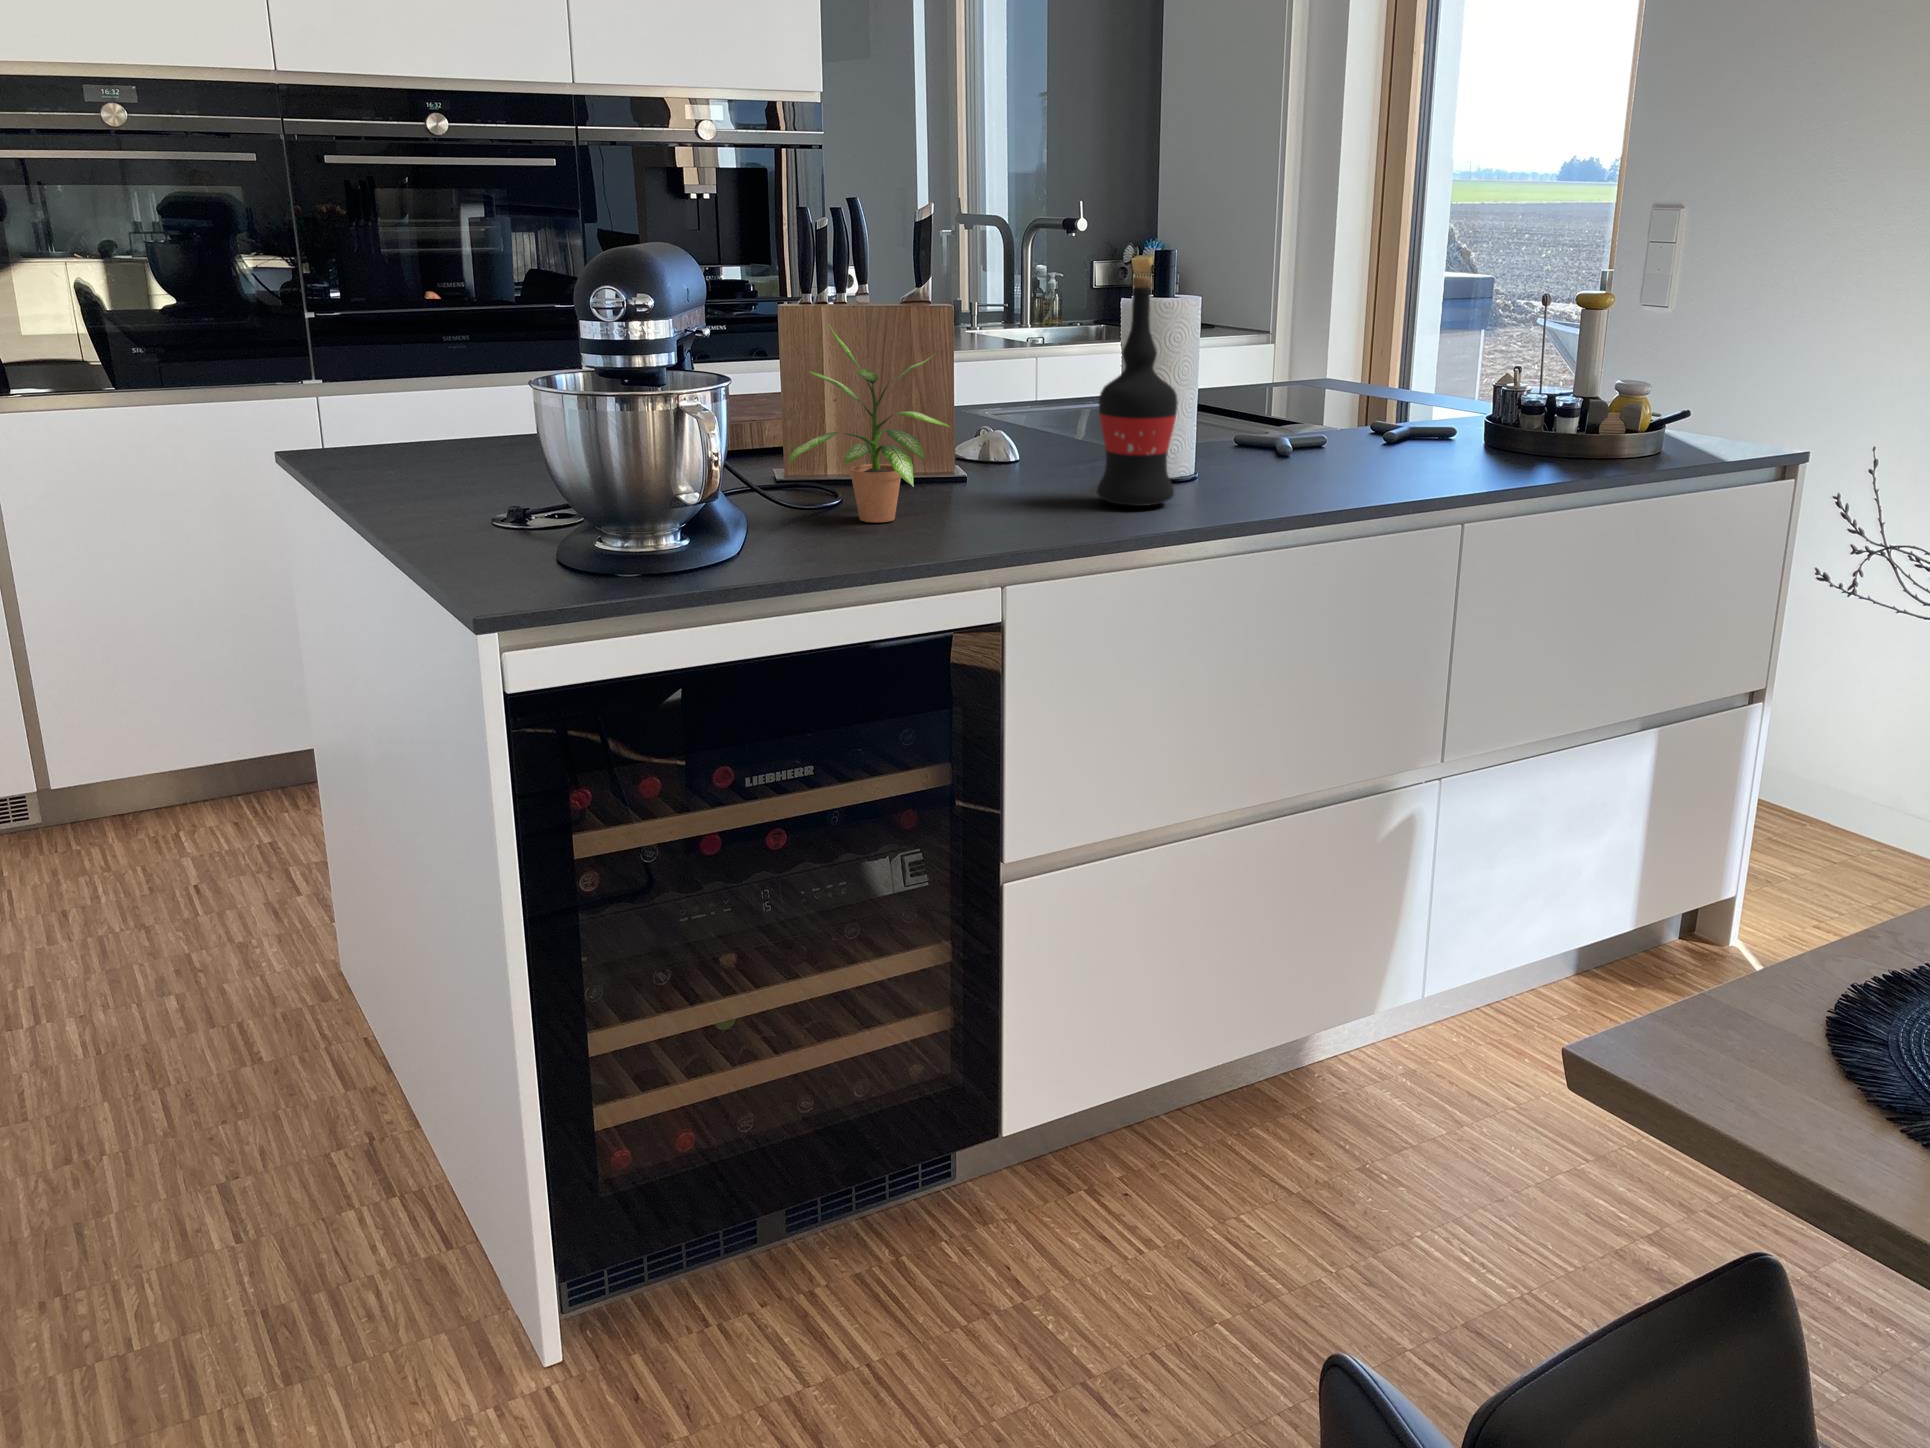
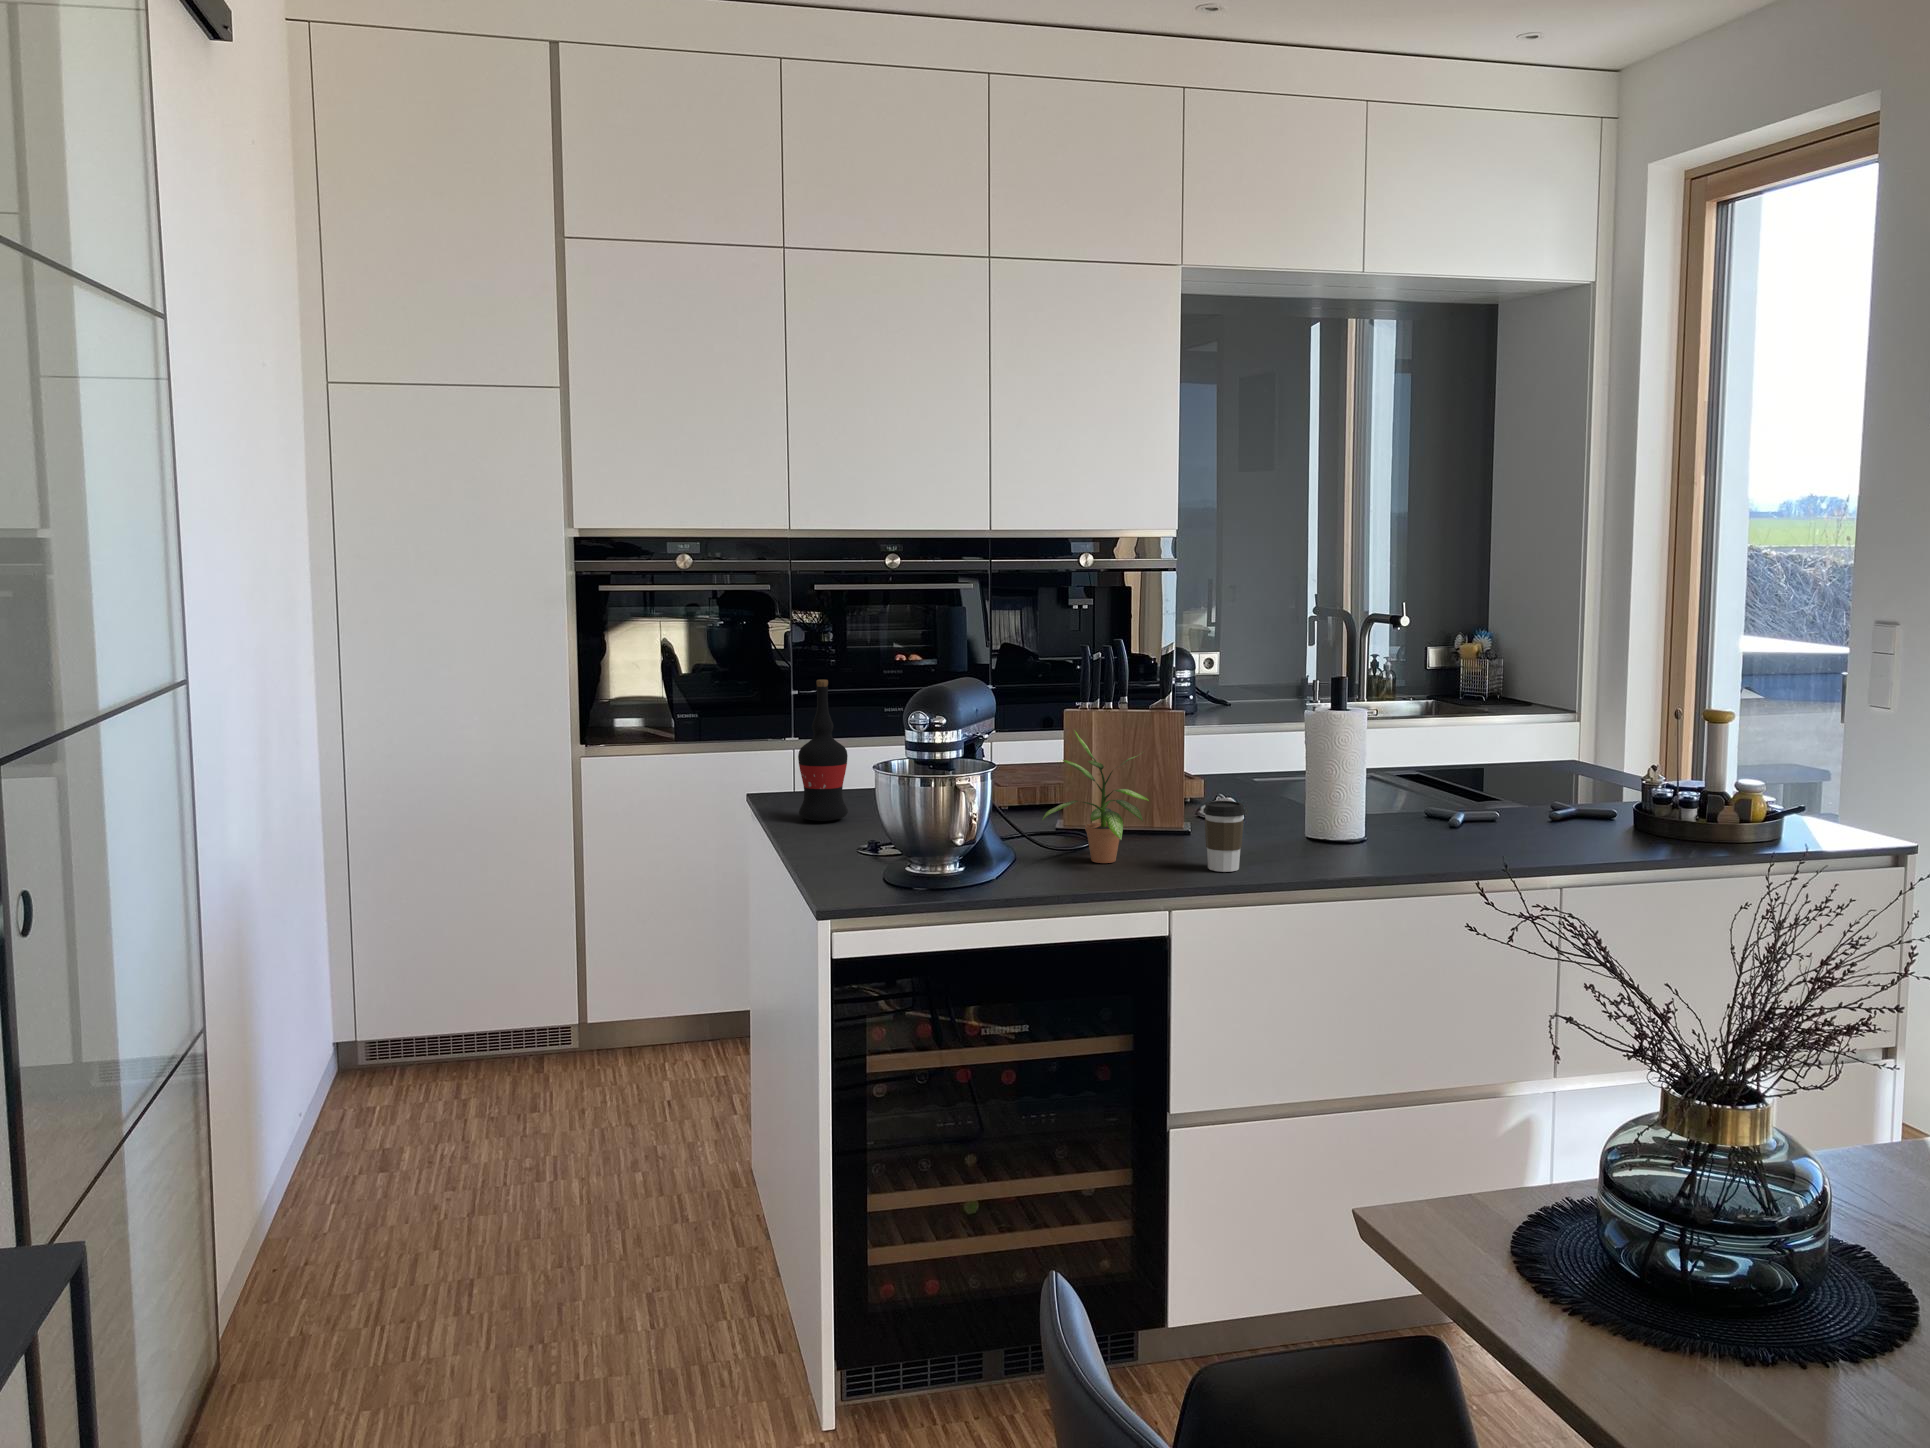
wine bottle: present [1097,276,1178,506] -> present [798,680,848,821]
coffee cup: none [1025,424,1083,525] -> present [1203,801,1245,872]

